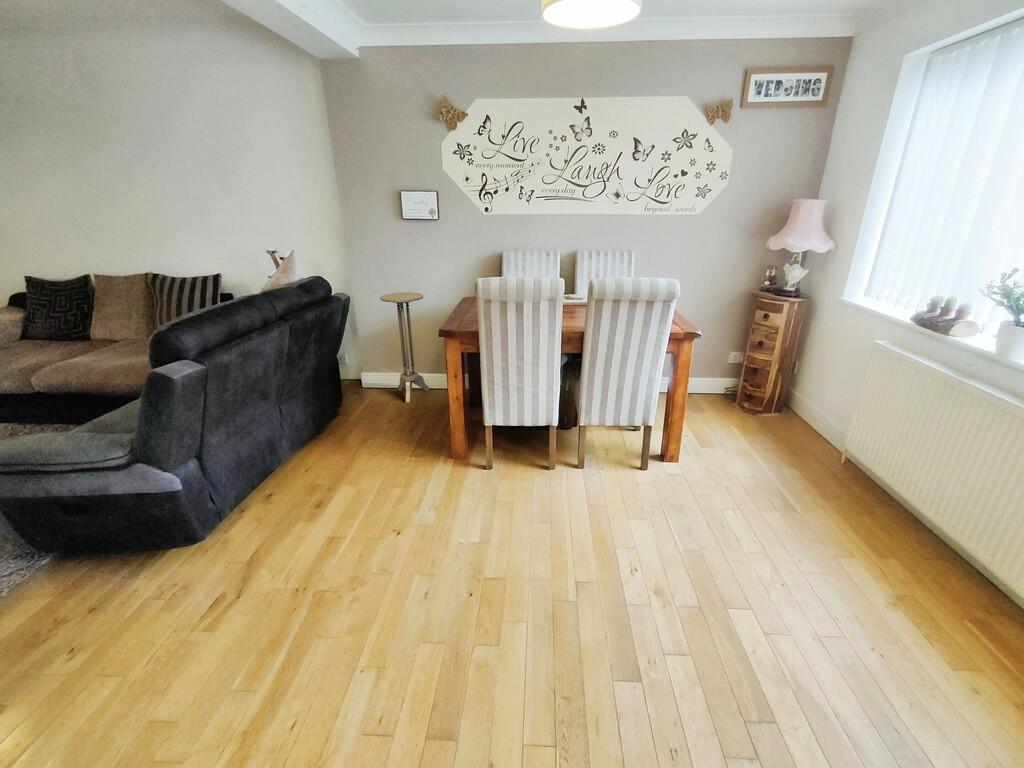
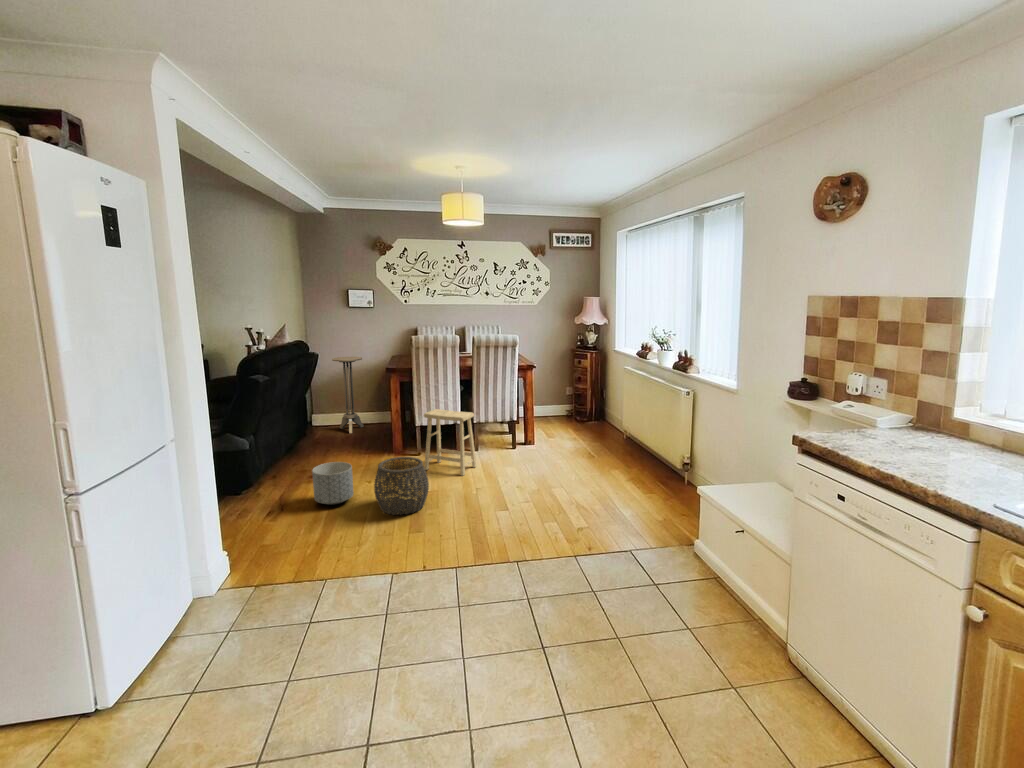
footstool: none [486,413,581,549] -> present [424,409,476,476]
planter: none [250,529,339,628] -> present [312,462,354,505]
woven basket: none [350,553,469,702] -> present [374,457,429,515]

